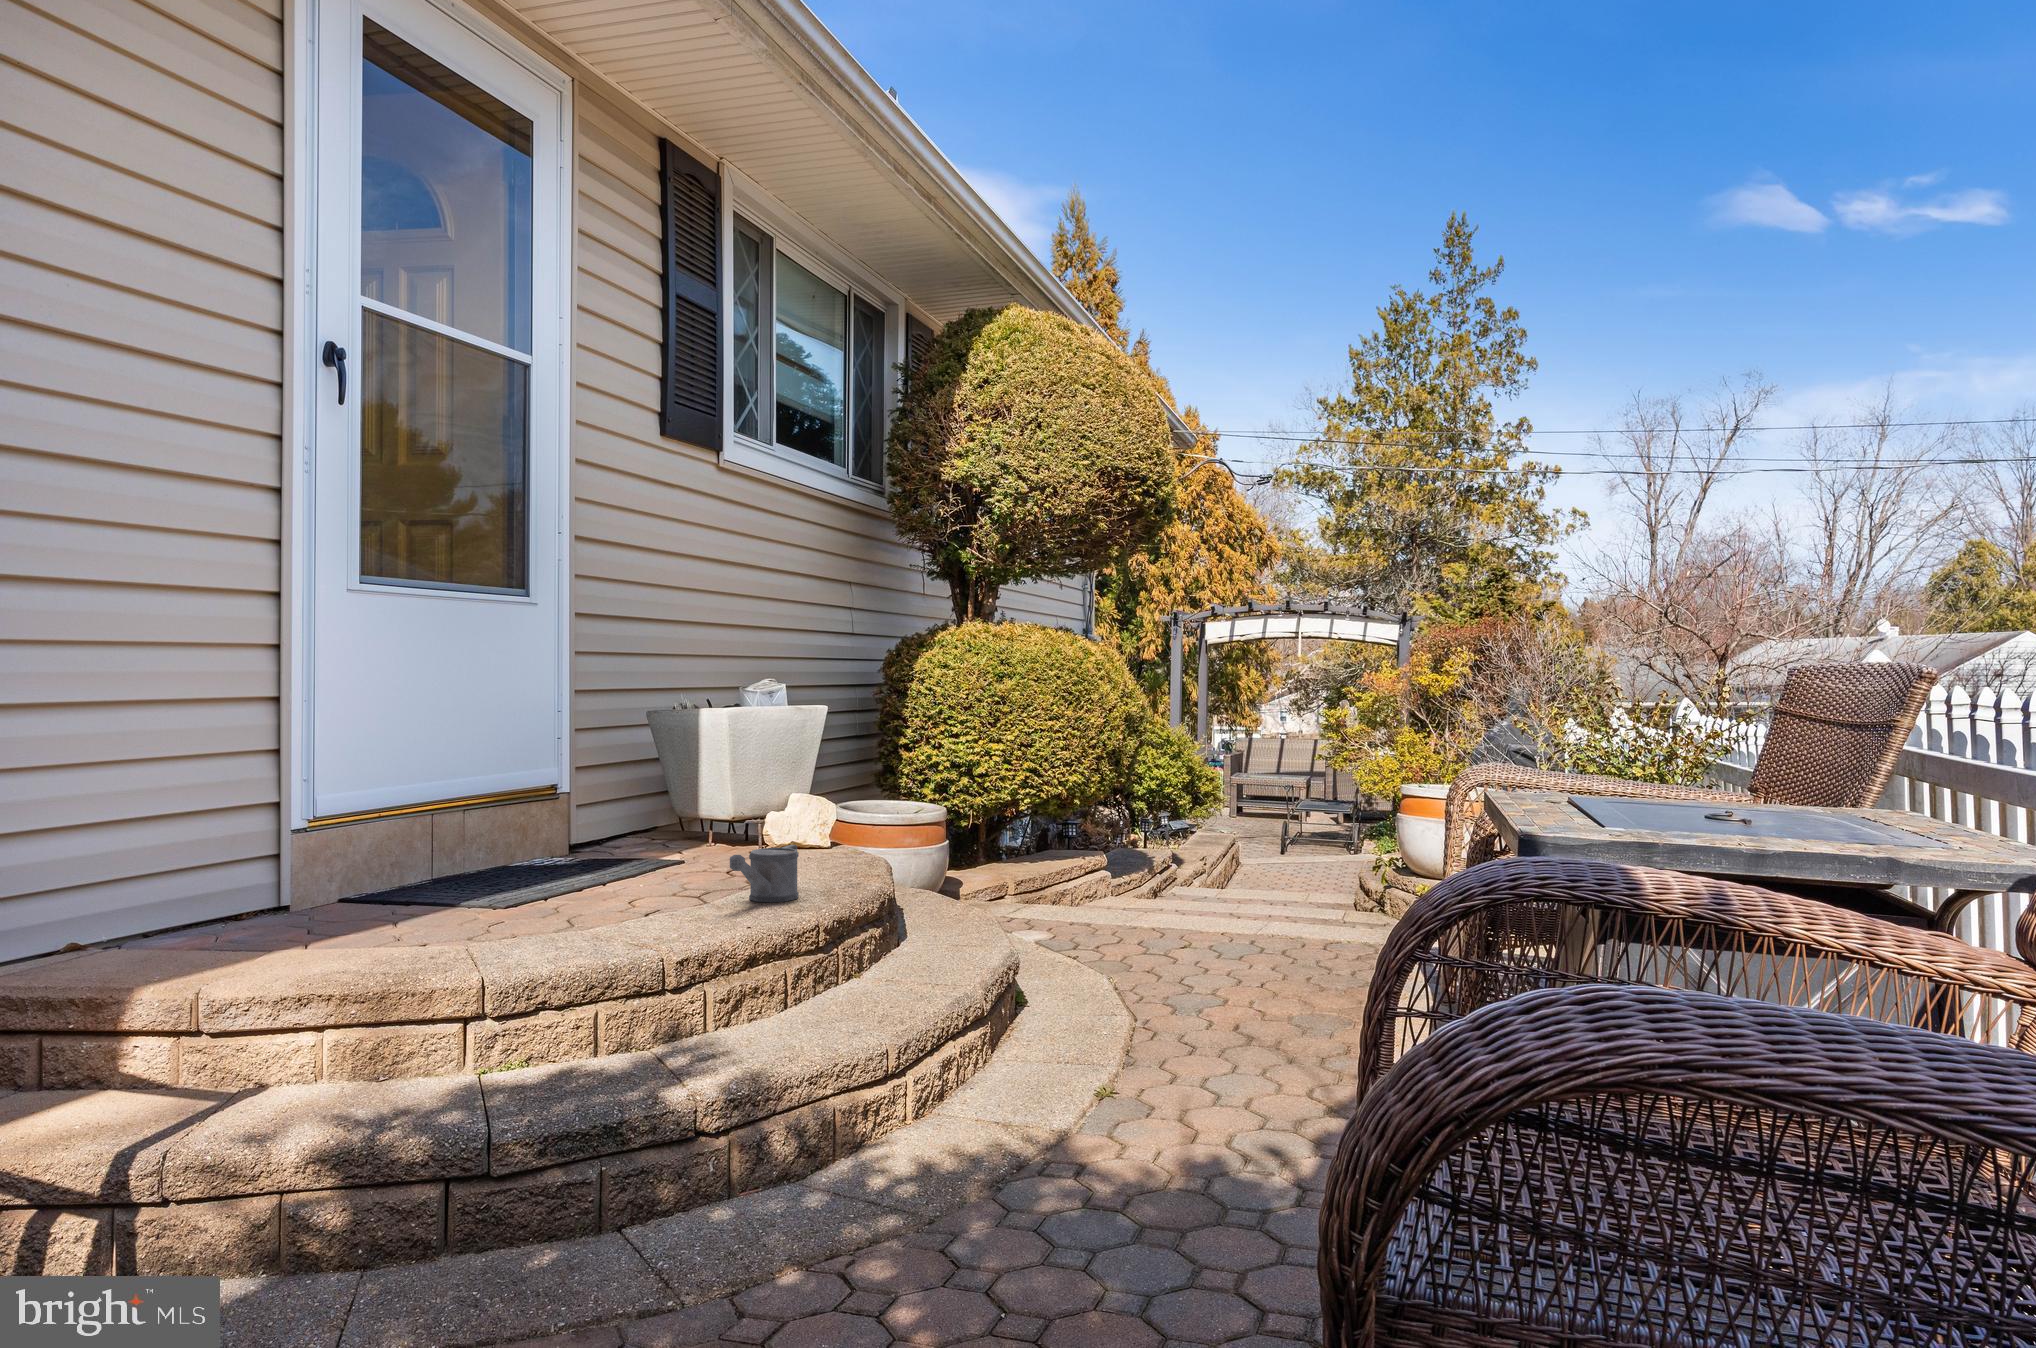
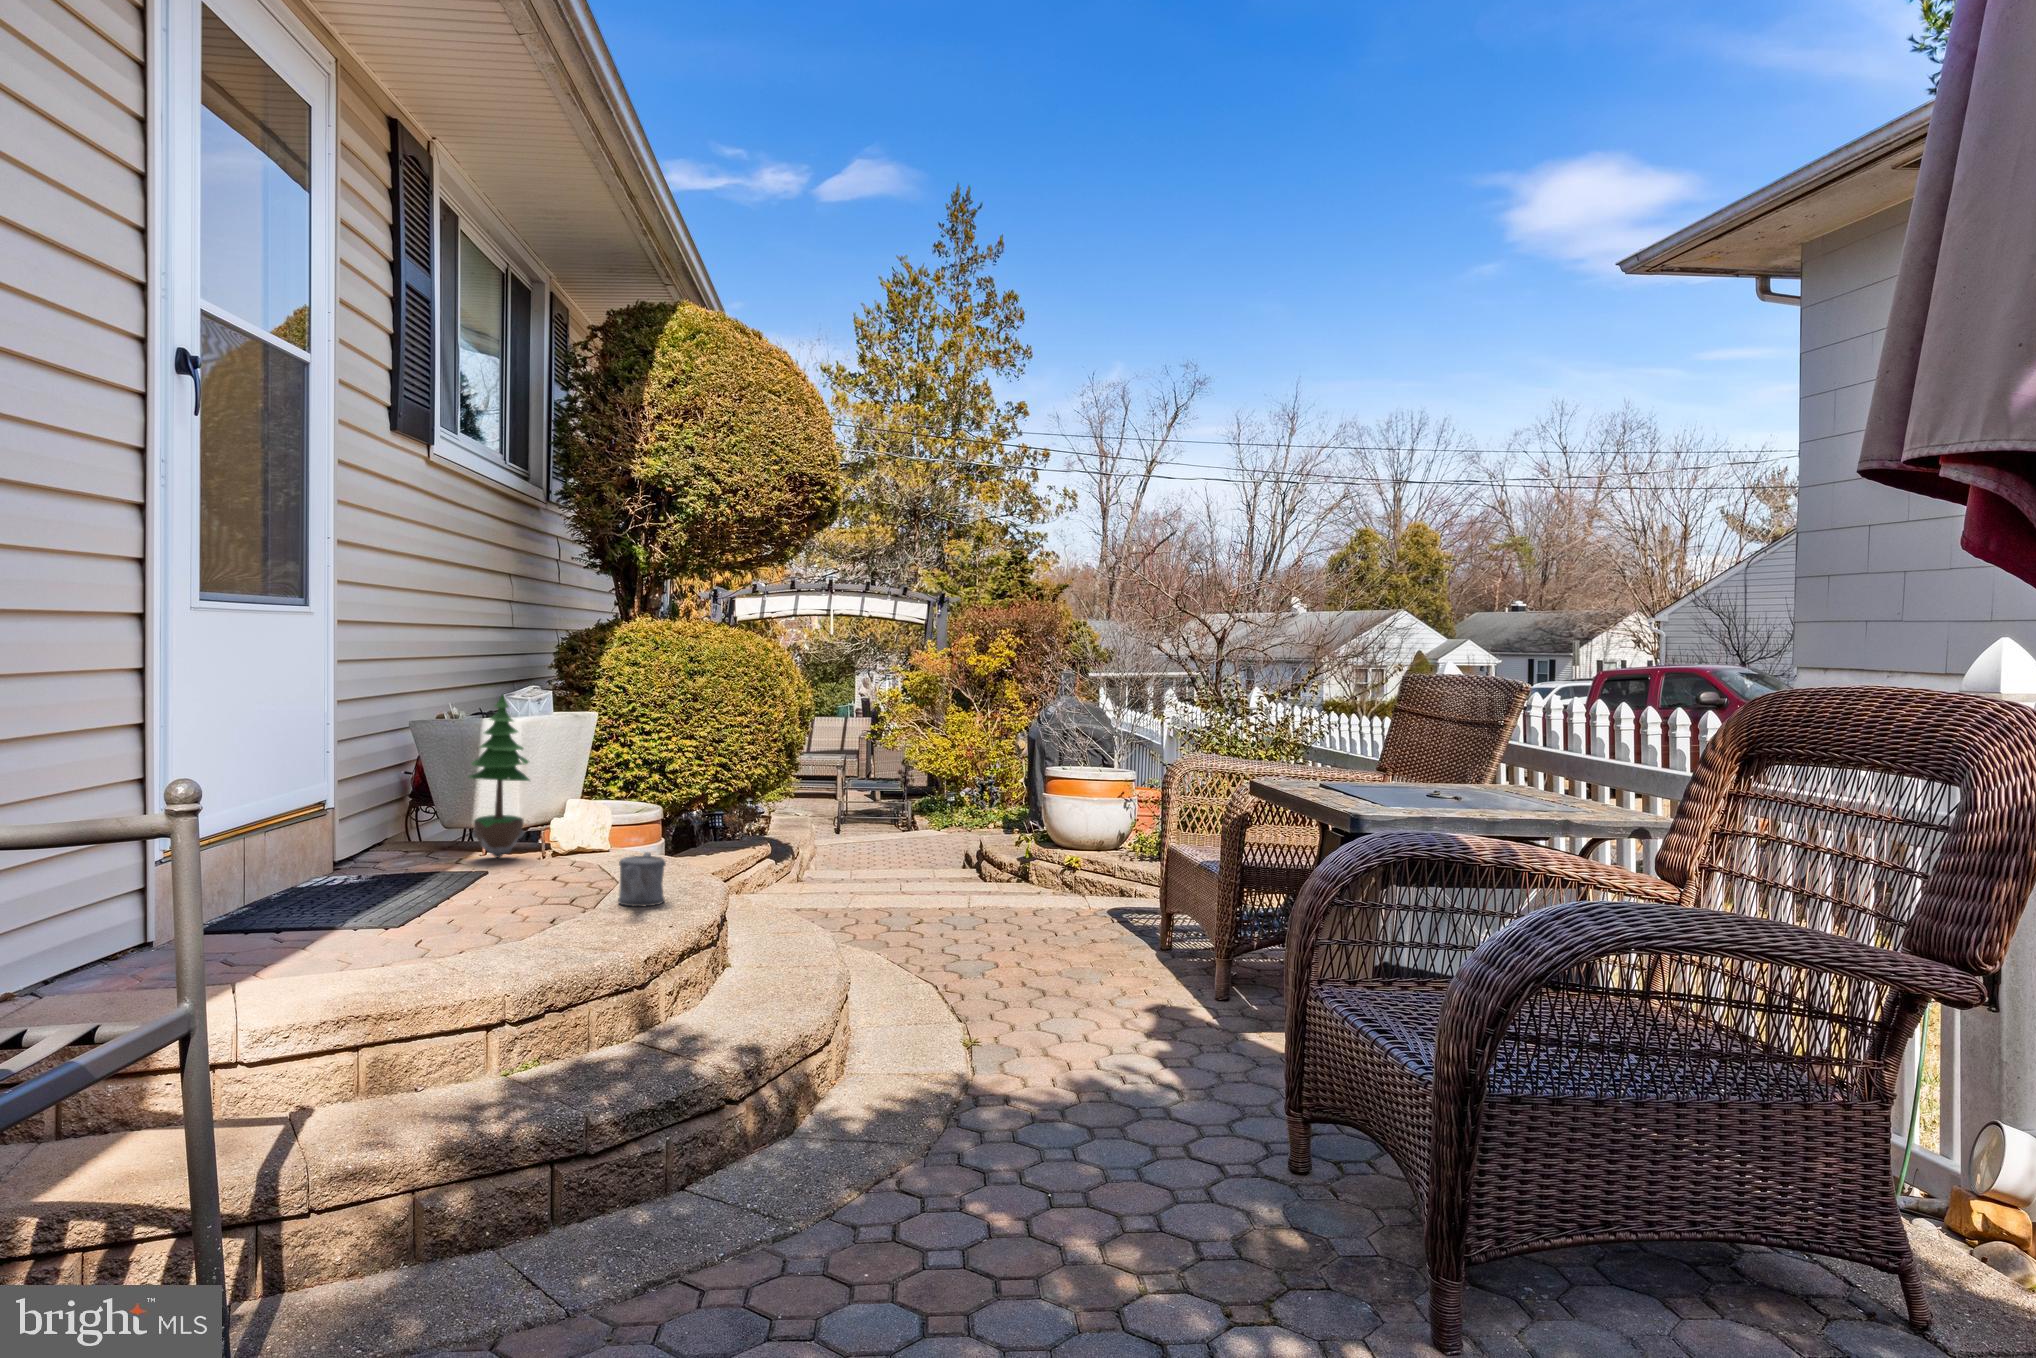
potted tree: none [697,686,759,854] -> present [469,695,530,858]

